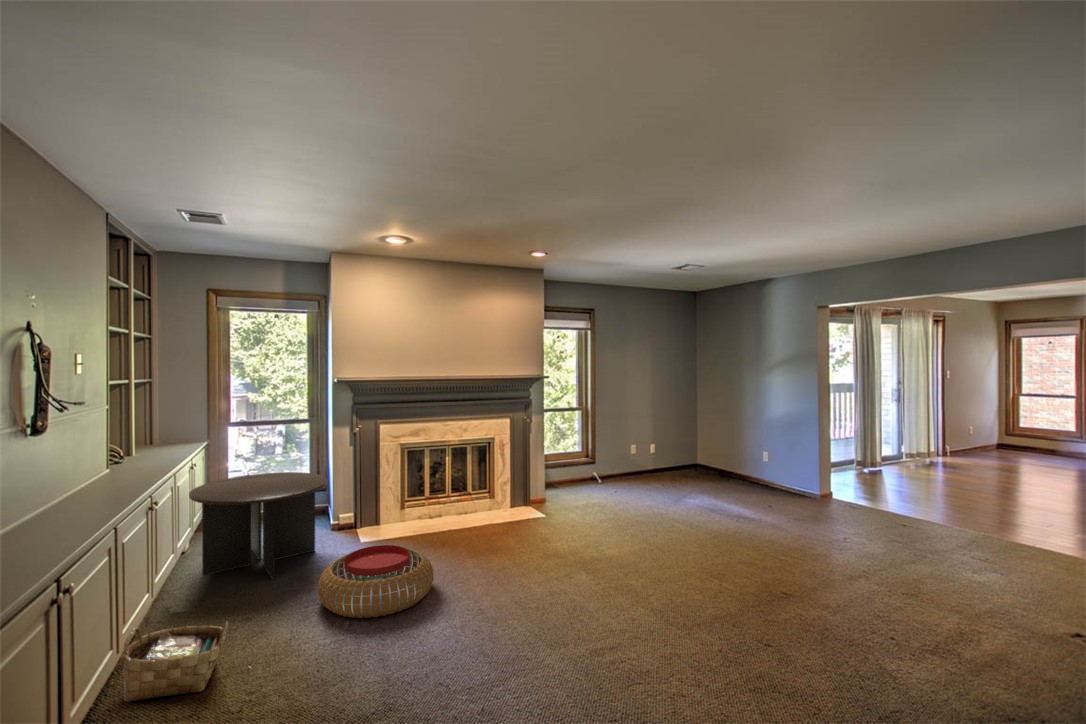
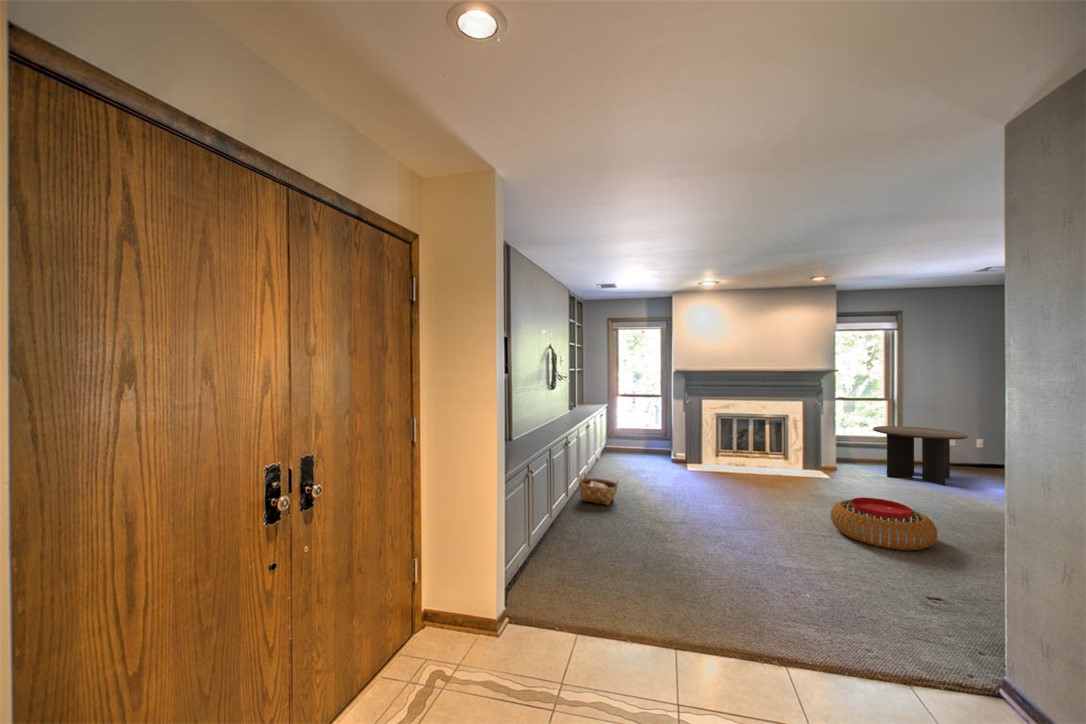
coffee table: present [189,472,327,579] -> present [873,426,968,486]
pouf: present [318,545,434,618] -> present [830,498,938,550]

